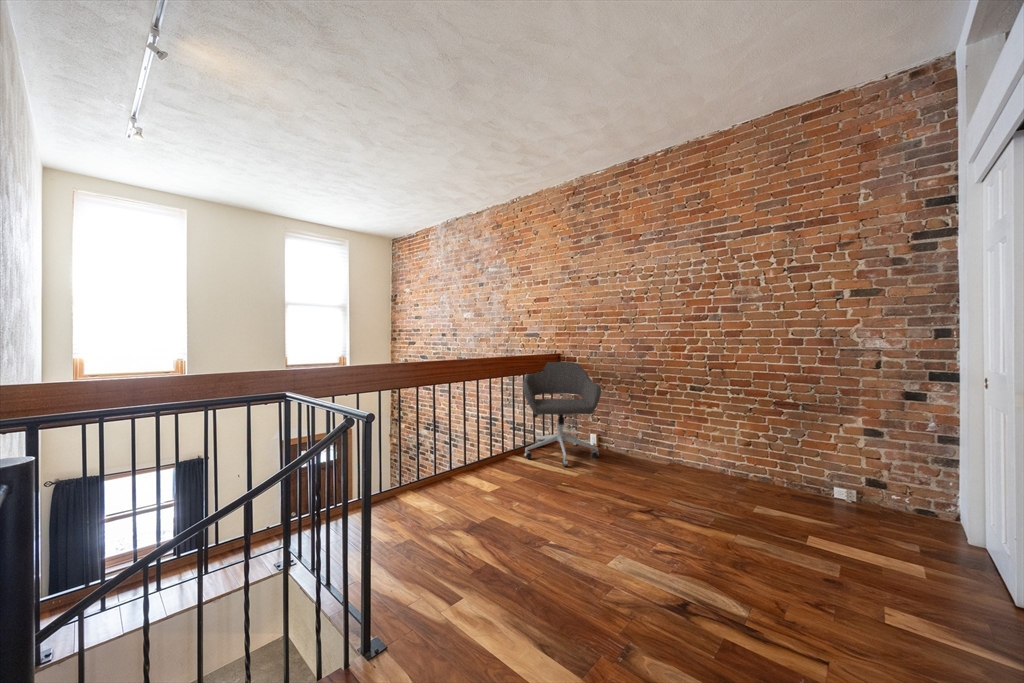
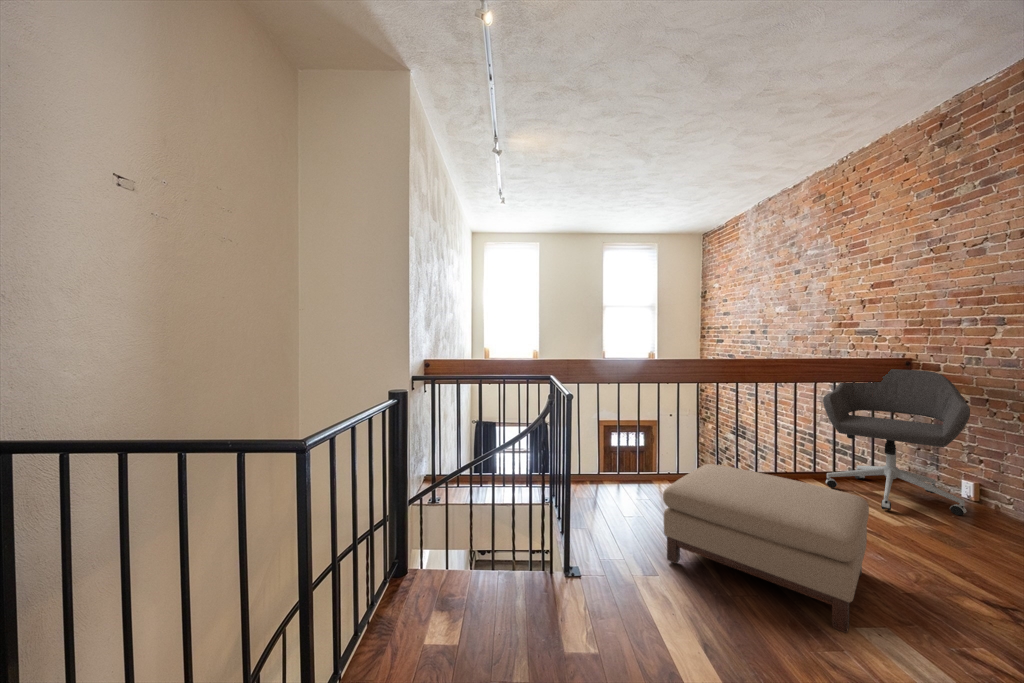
ottoman: none [456,462,610,576] -> present [663,464,869,633]

